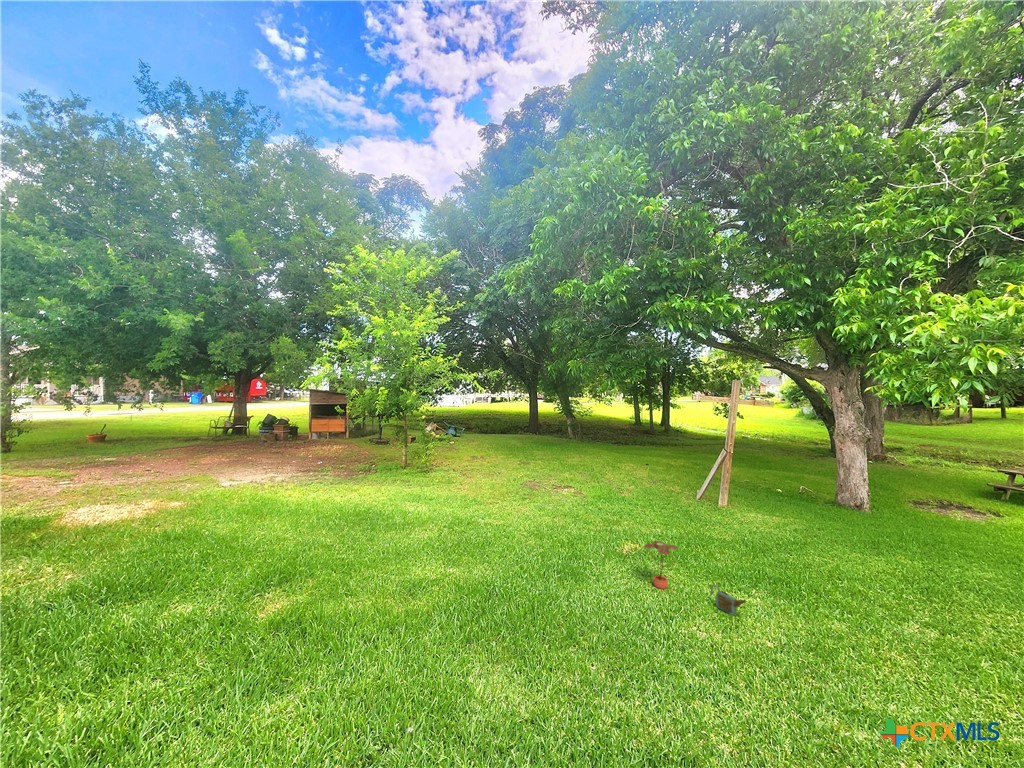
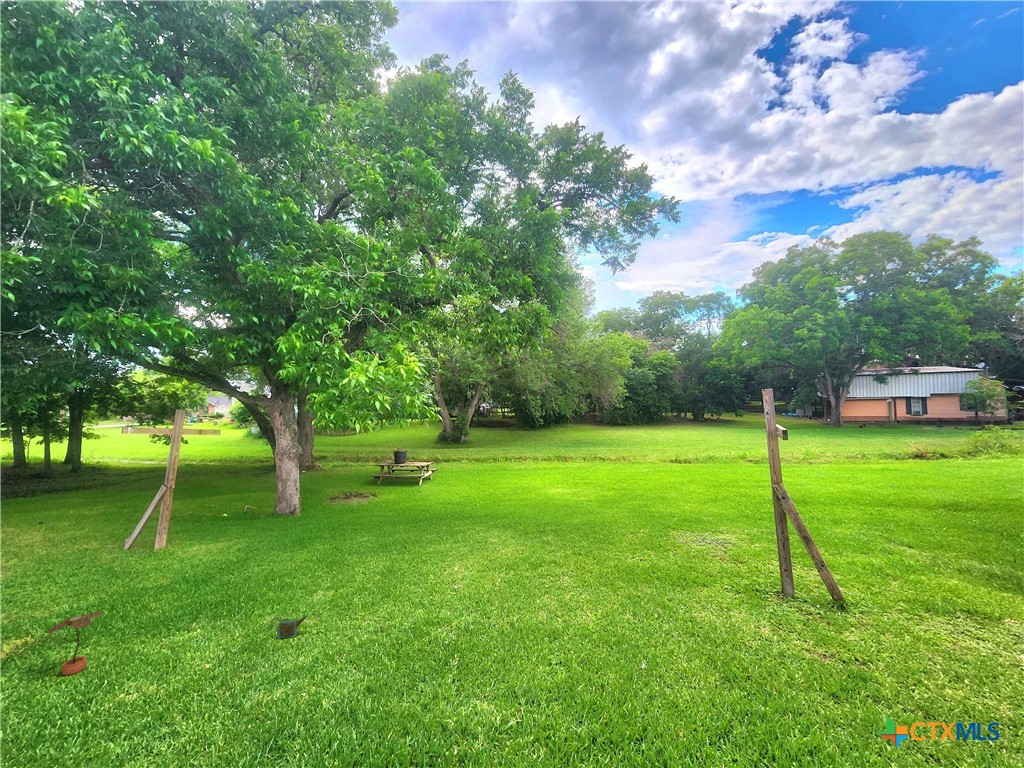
watering can: present [710,584,746,616] -> present [270,616,308,638]

